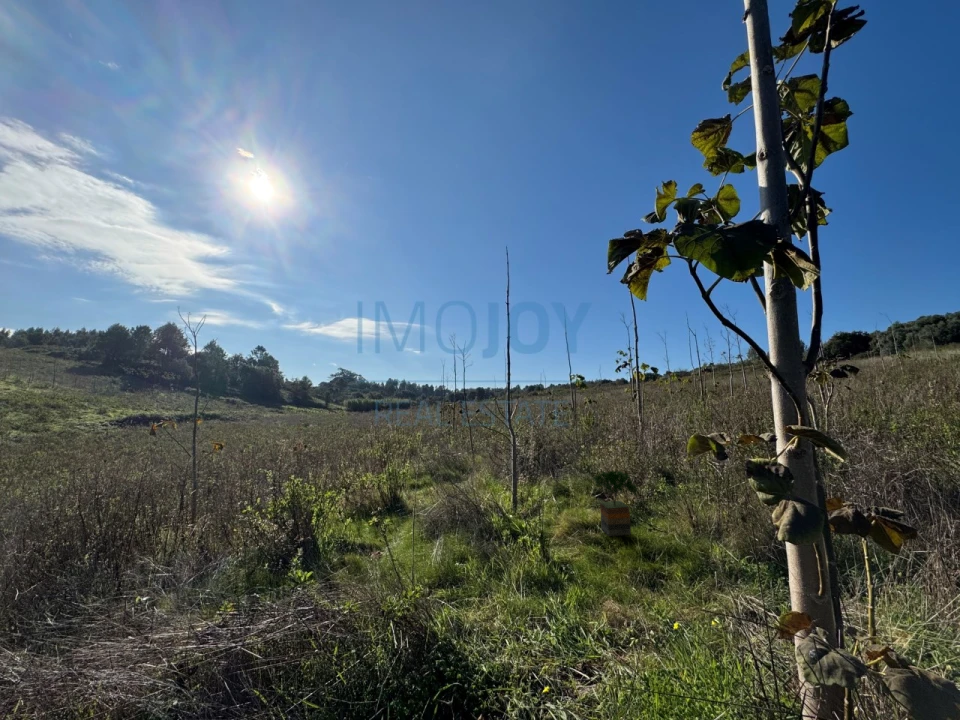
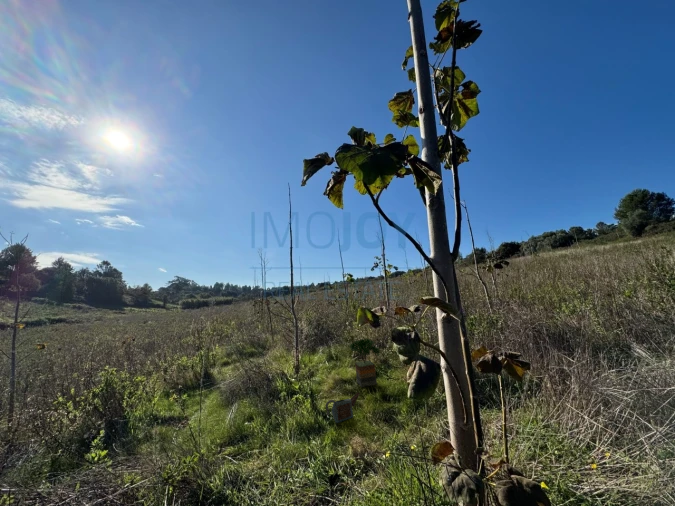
watering can: none [566,542,613,579] -> present [326,393,360,423]

